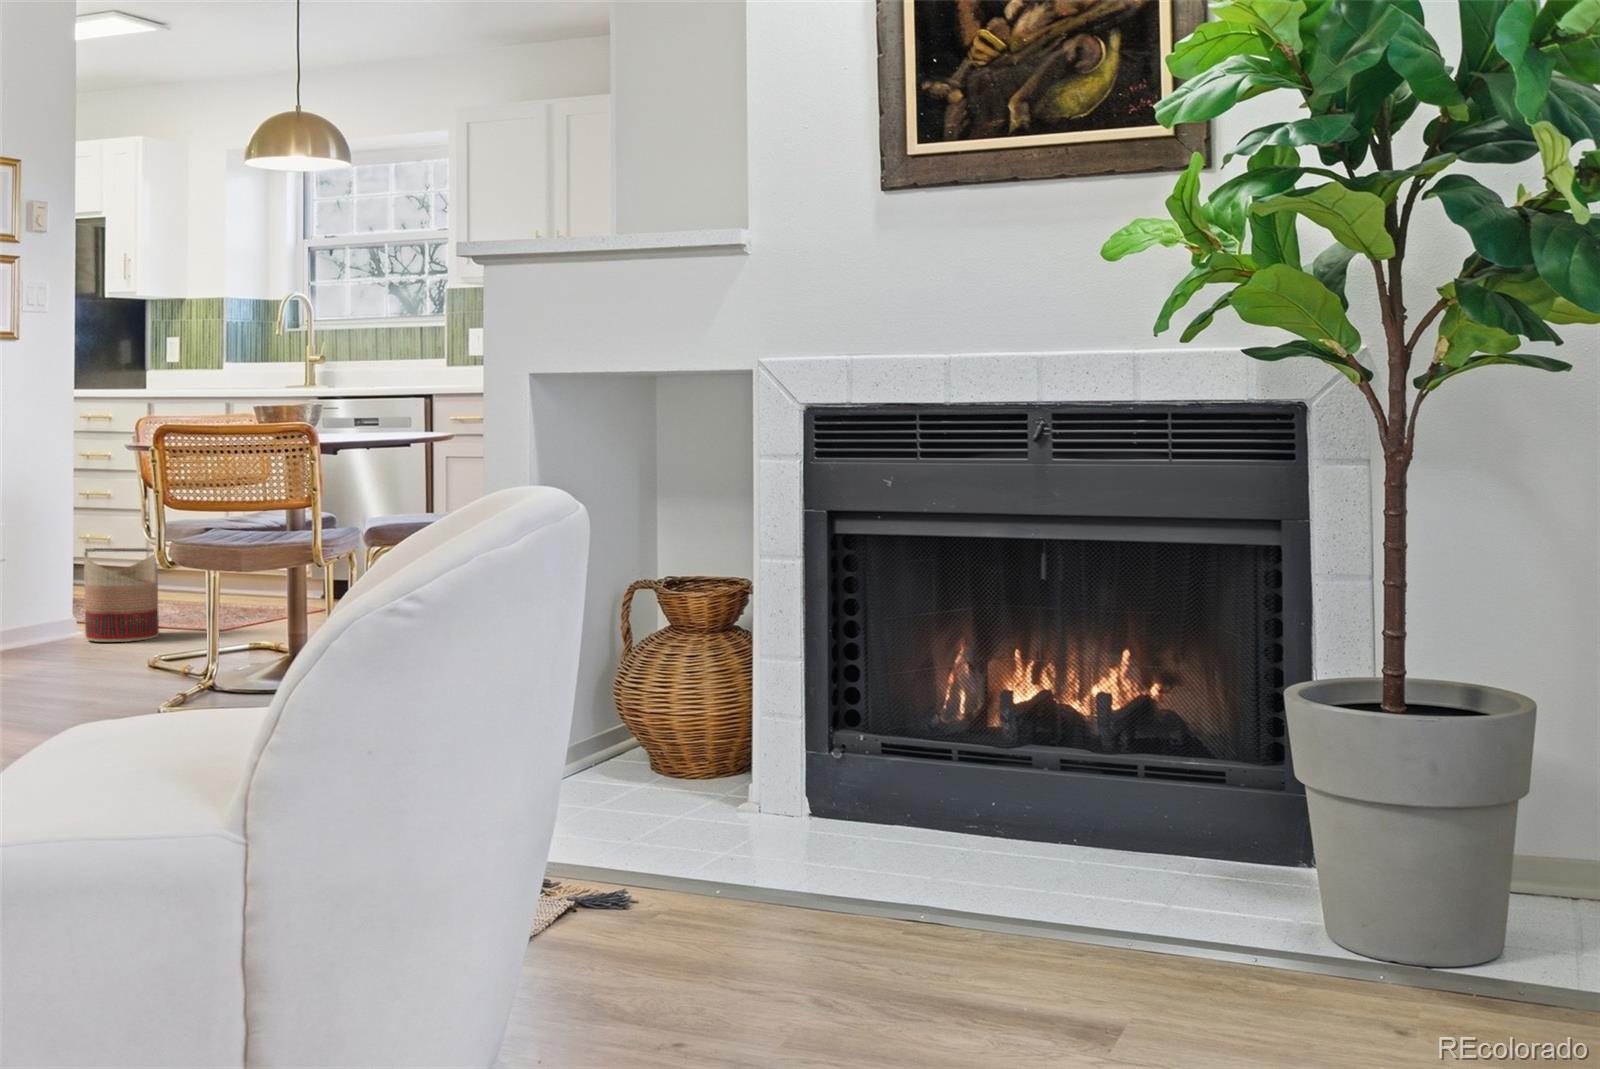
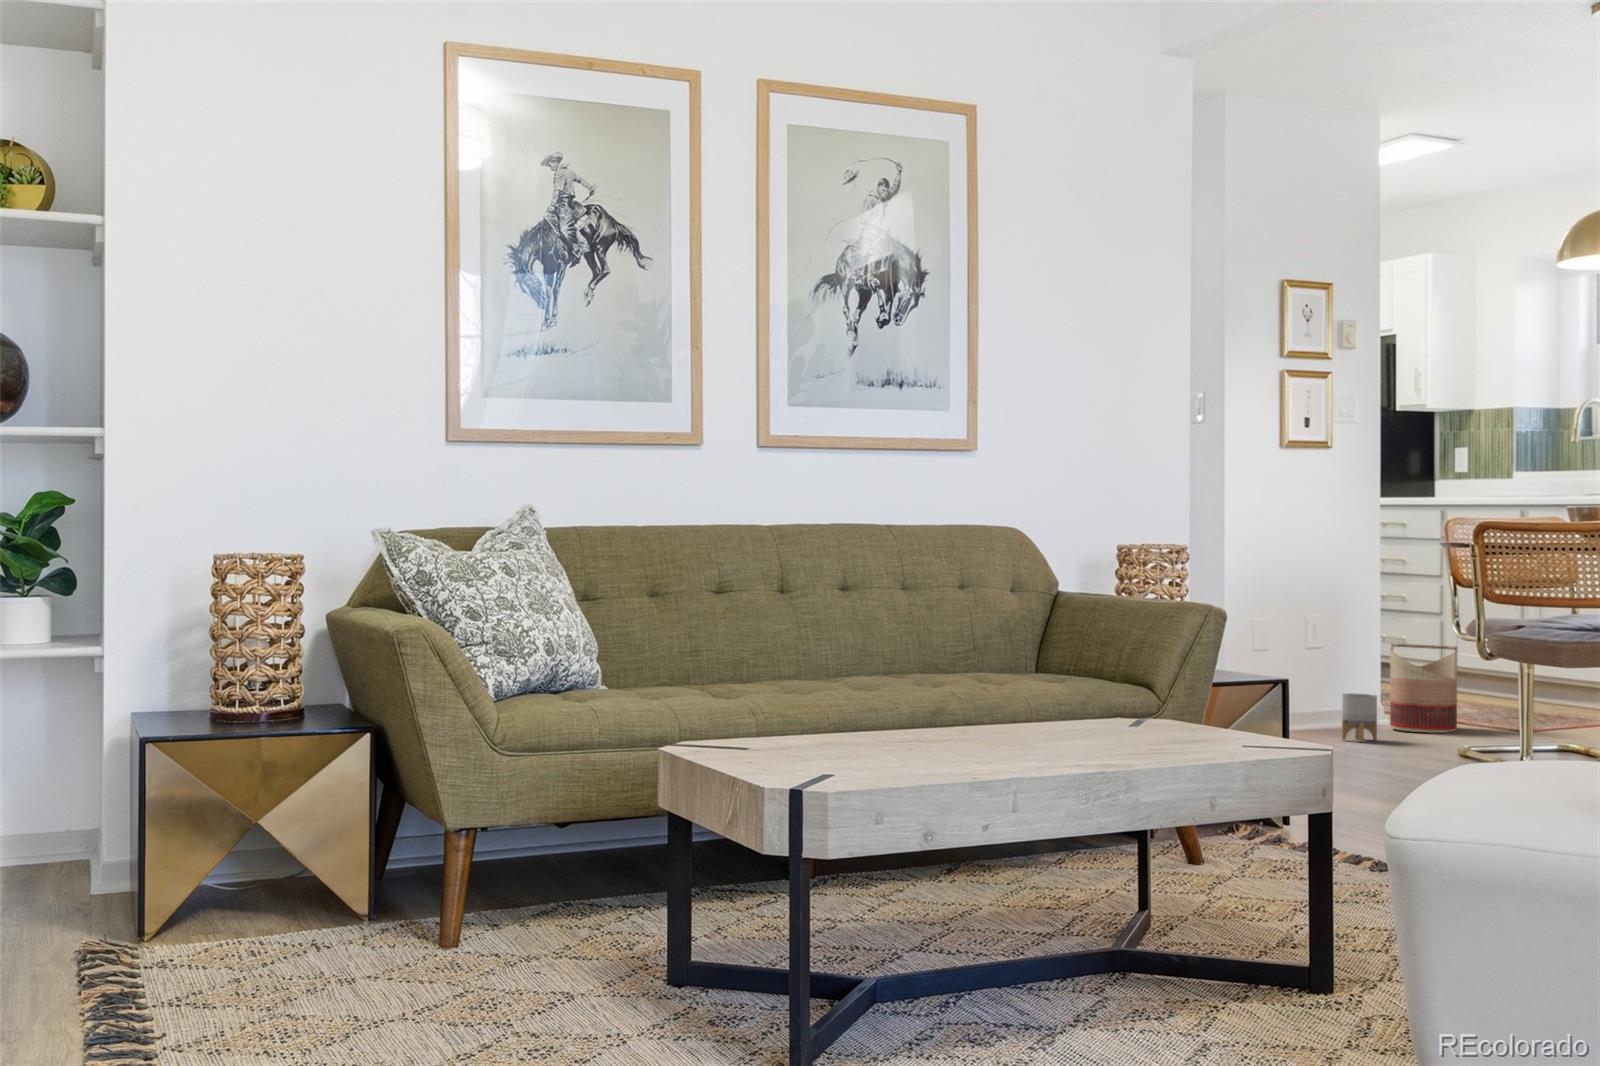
planter: none [24,607,67,661] -> present [1342,693,1377,742]

